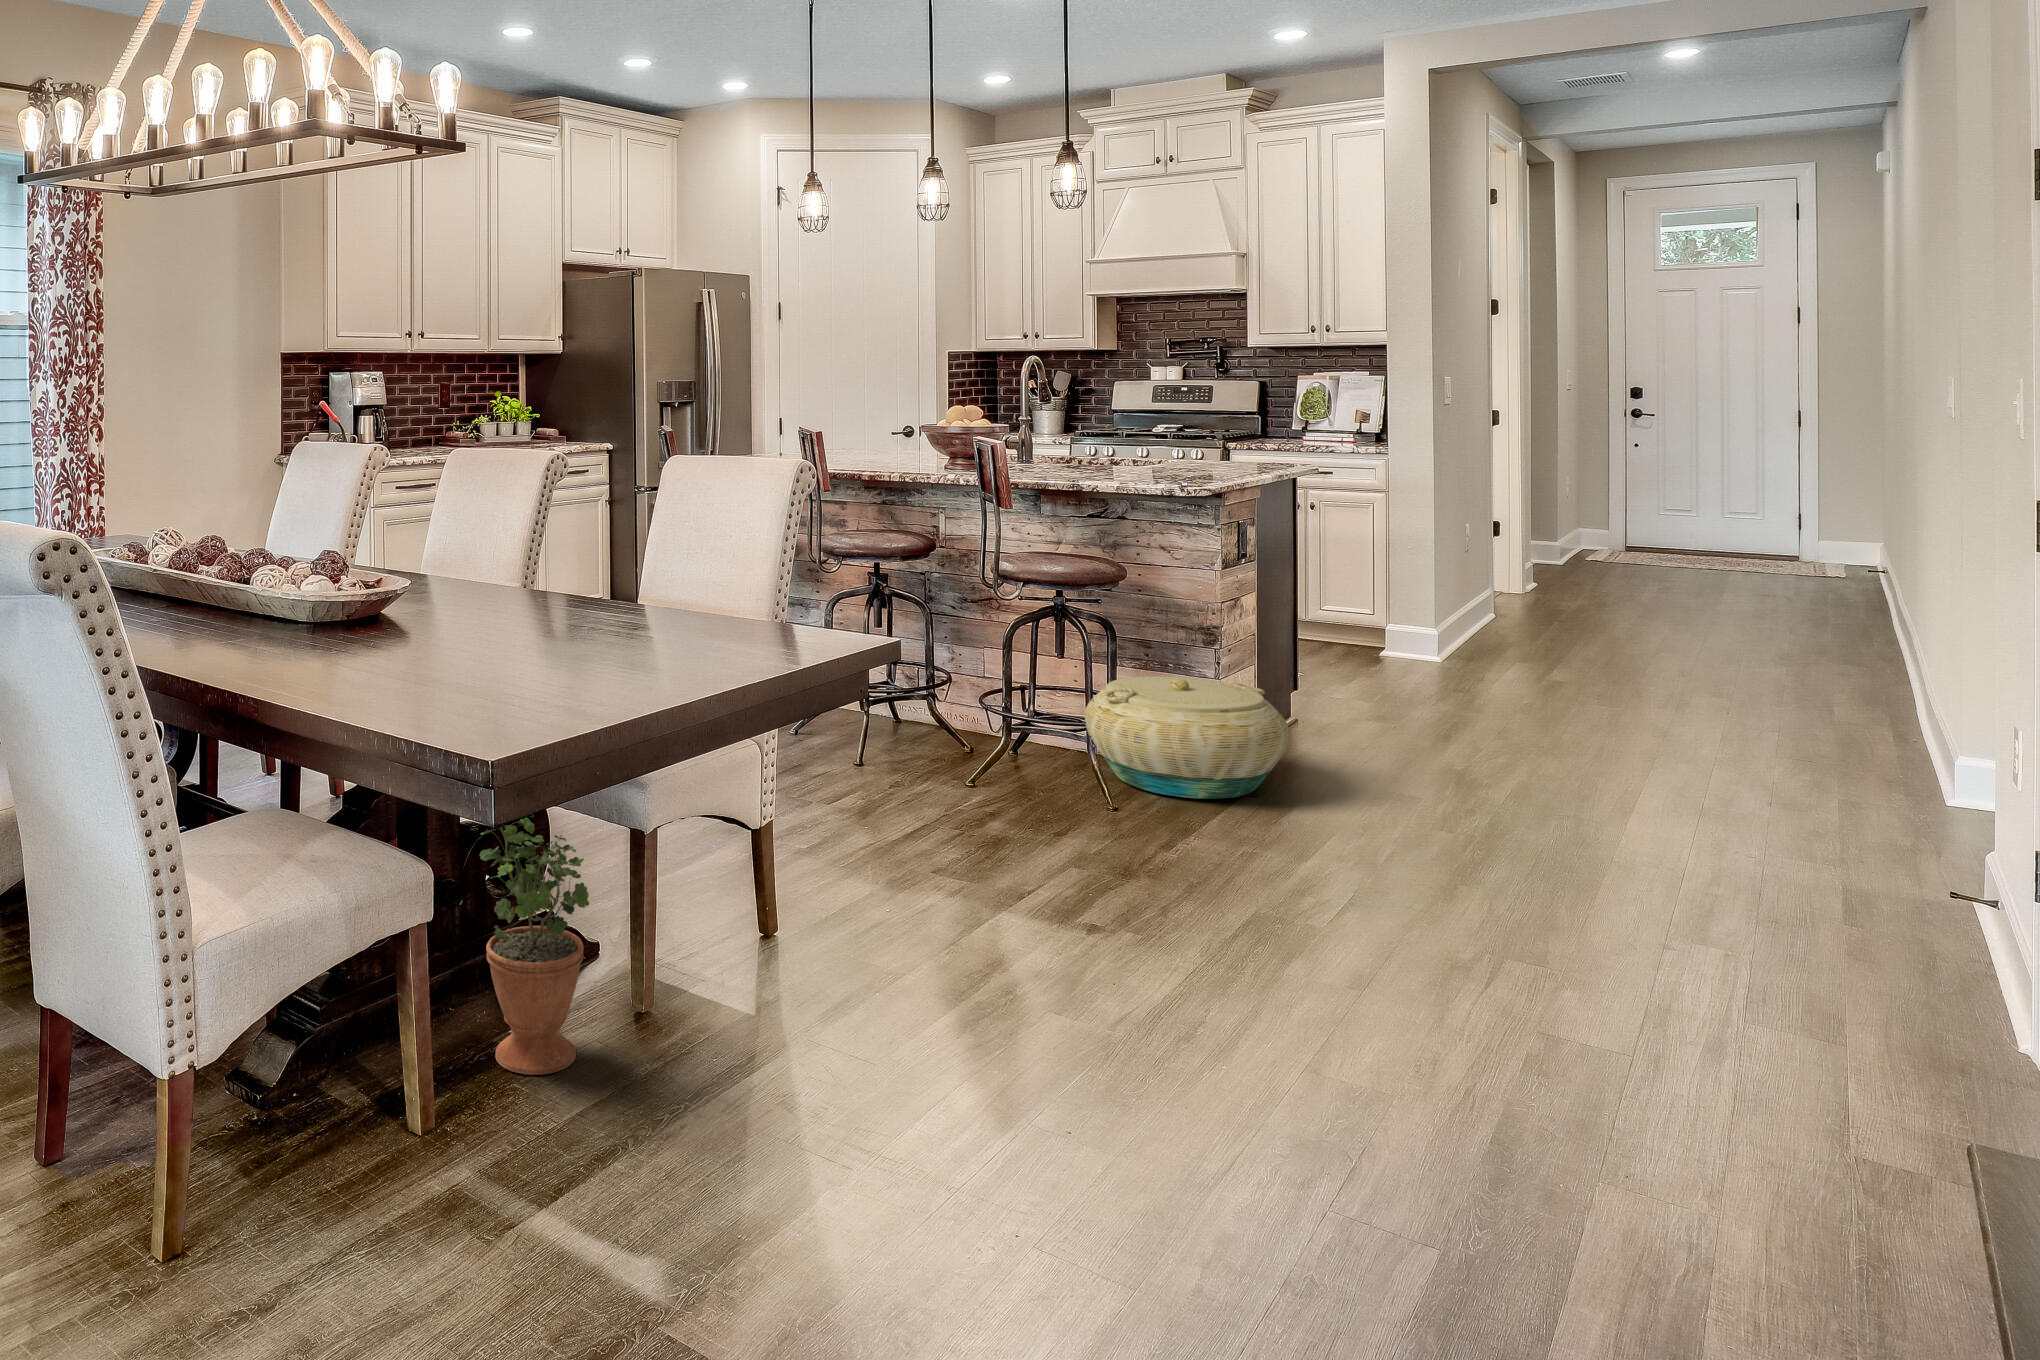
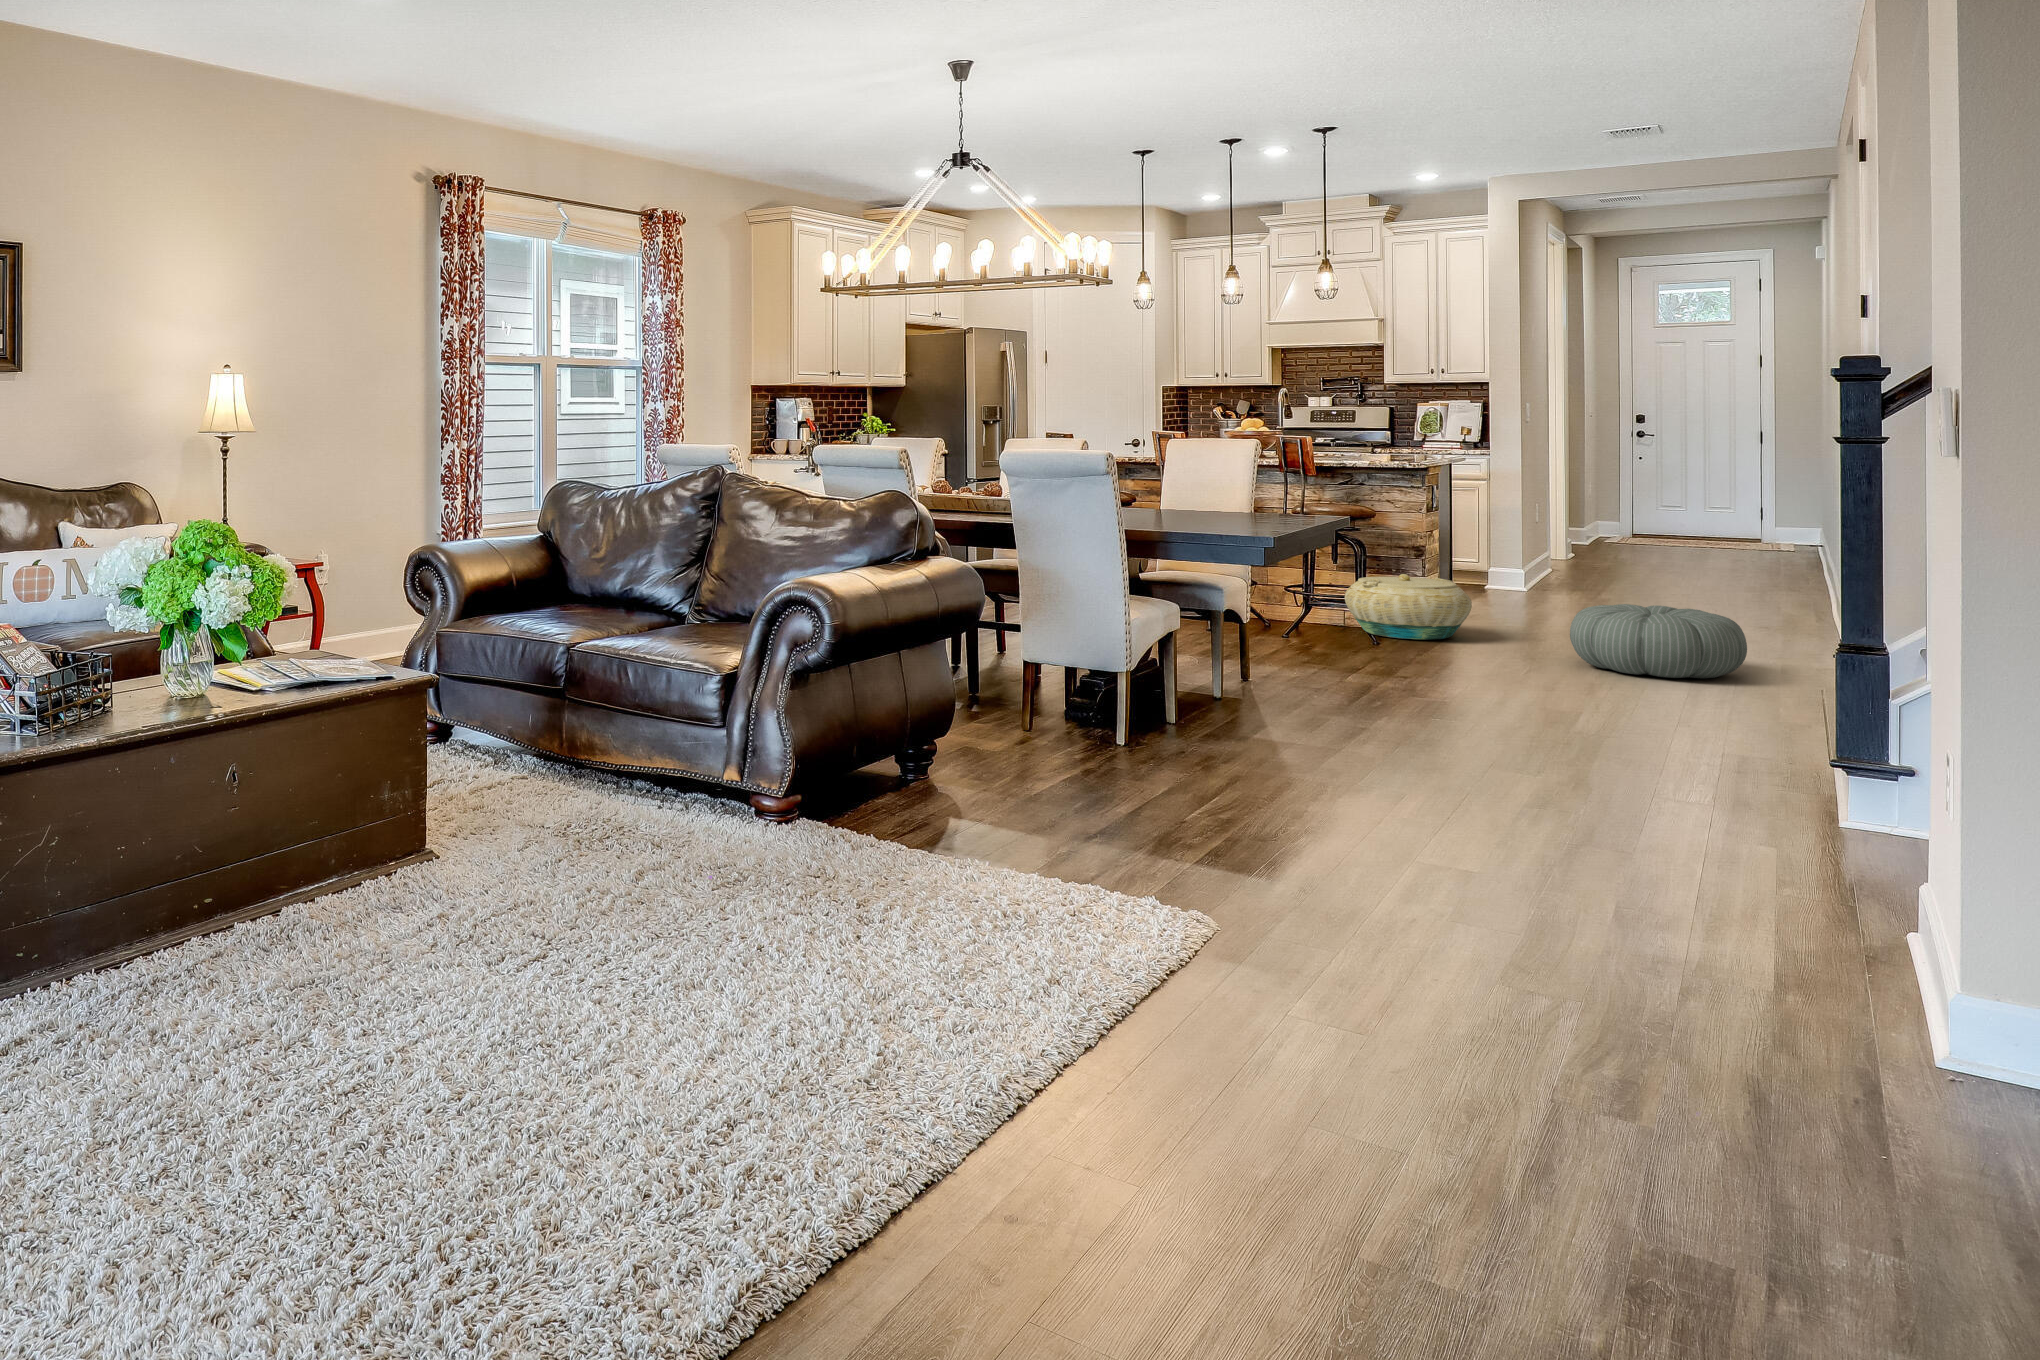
pouf: none [1435,766,1766,939] -> present [1570,604,1747,678]
potted plant: present [479,813,589,1075] -> none [1140,576,1211,711]

